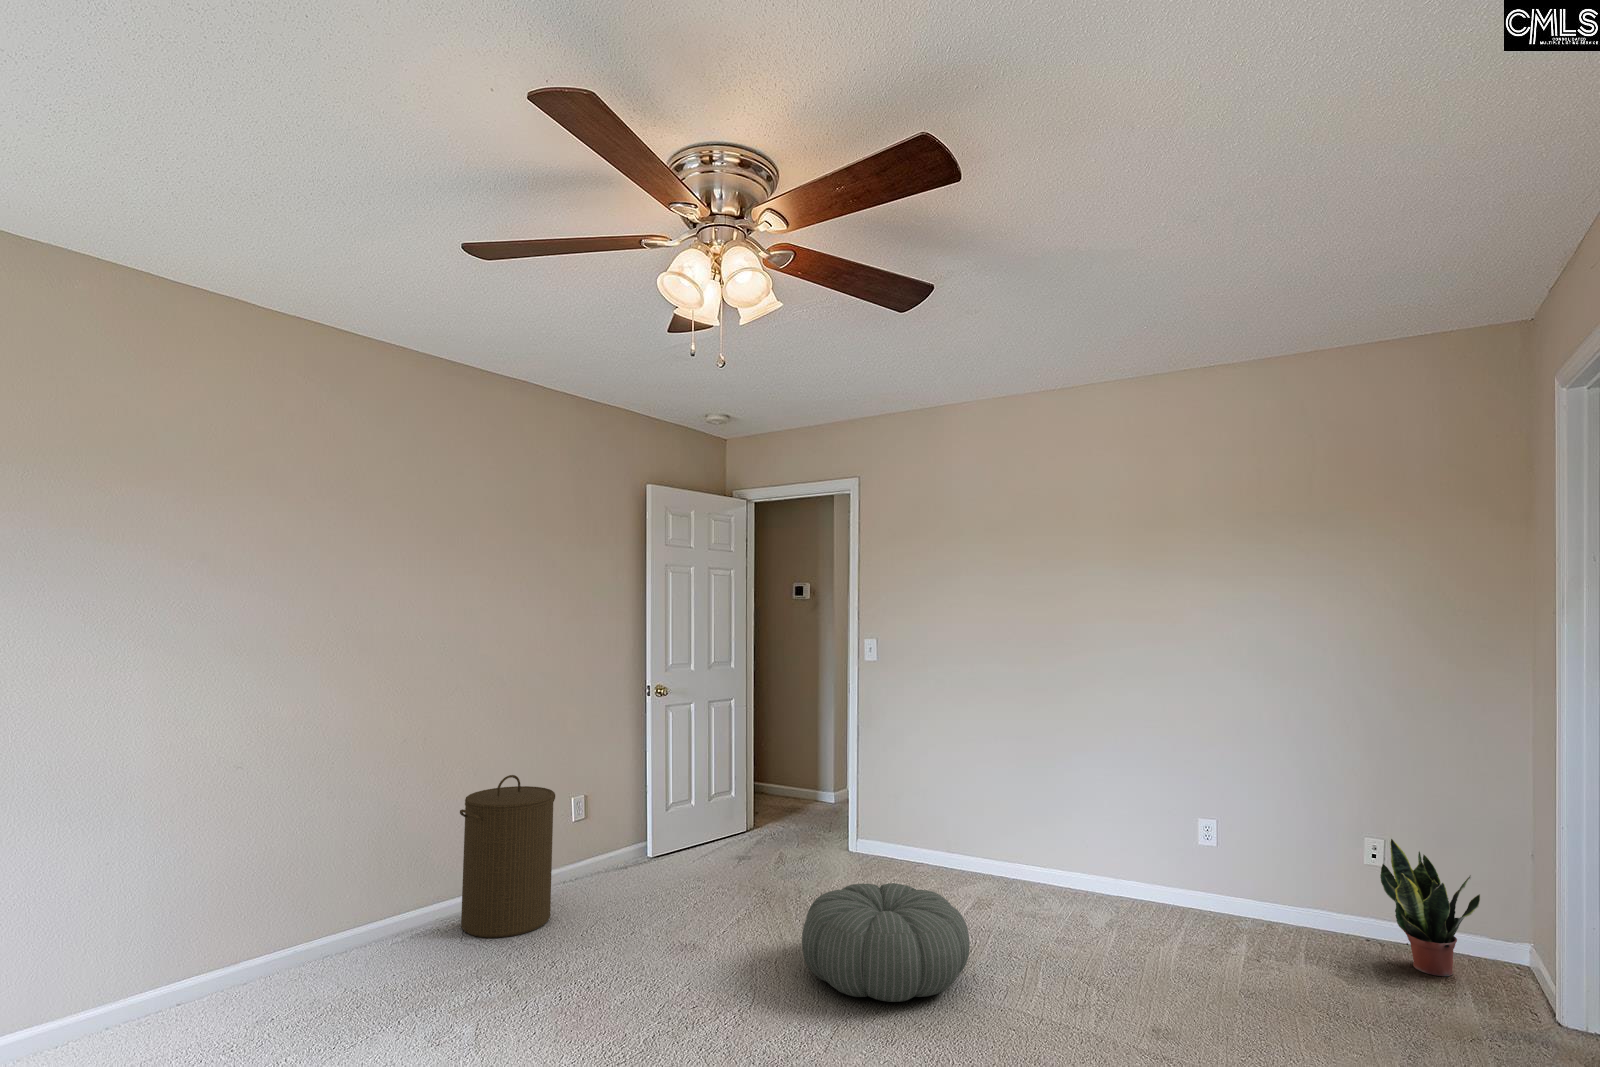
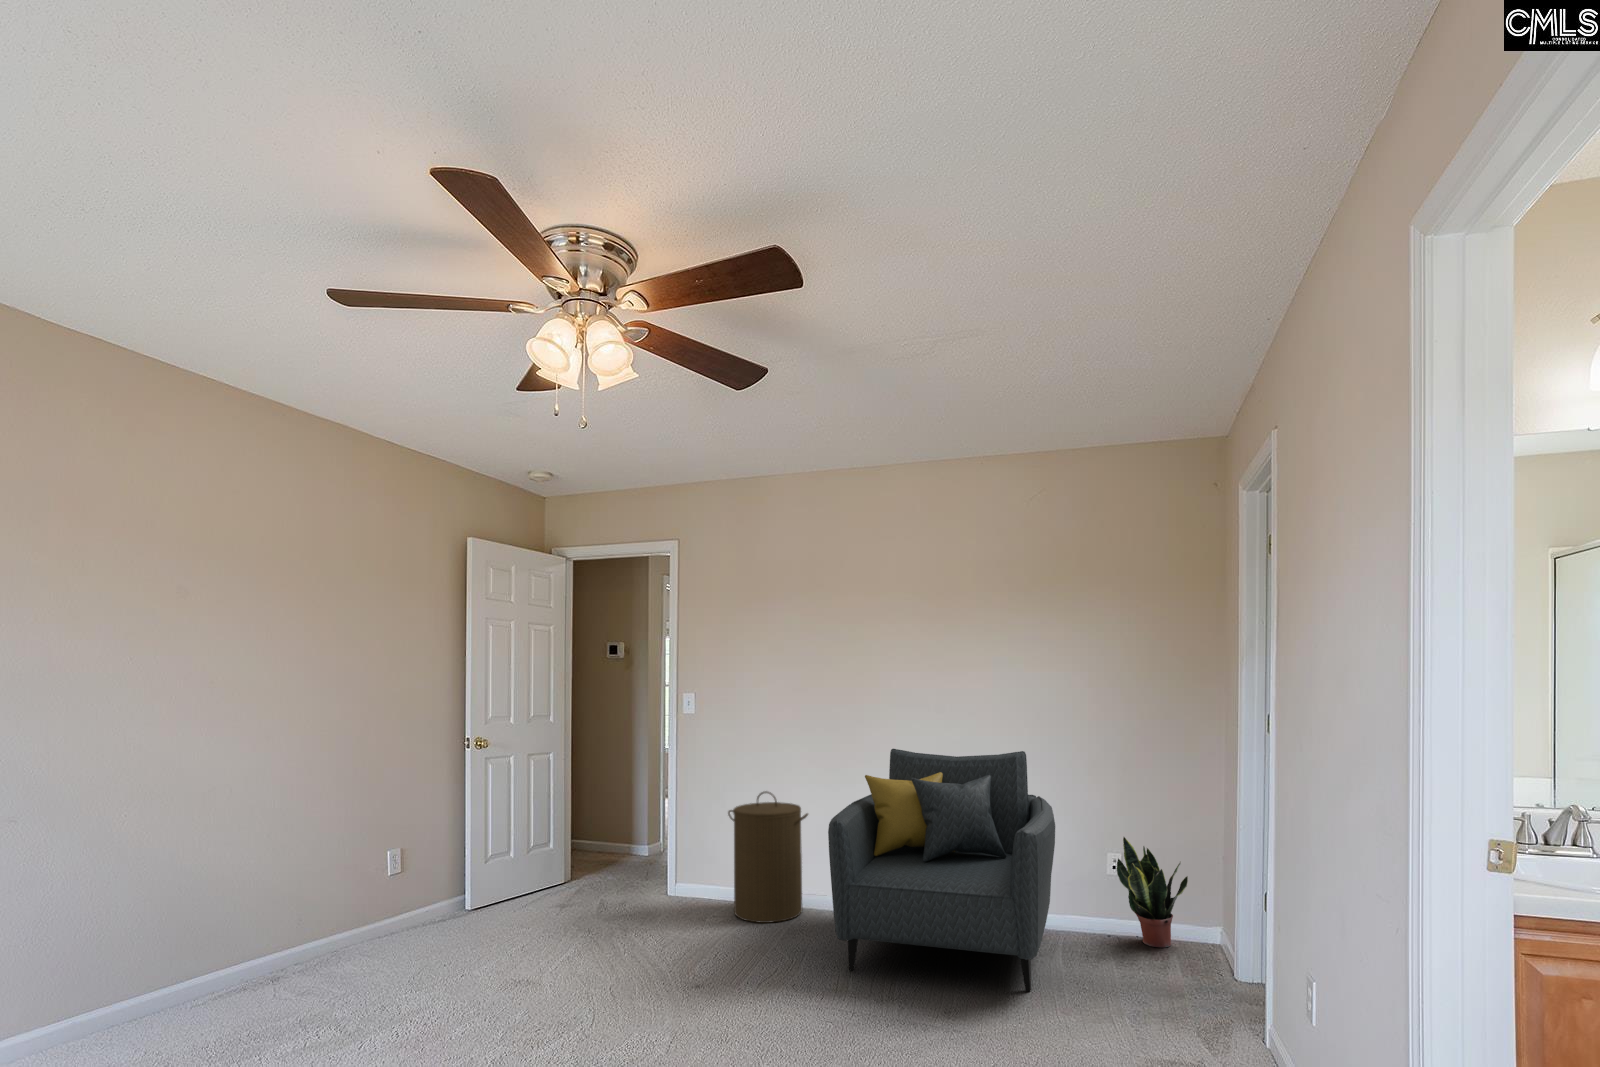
armchair: none [1017,717,1298,1012] -> present [828,749,1055,992]
laundry hamper: present [460,775,555,938] -> present [728,791,808,923]
pouf: present [802,883,970,1002] -> none [632,913,788,1023]

